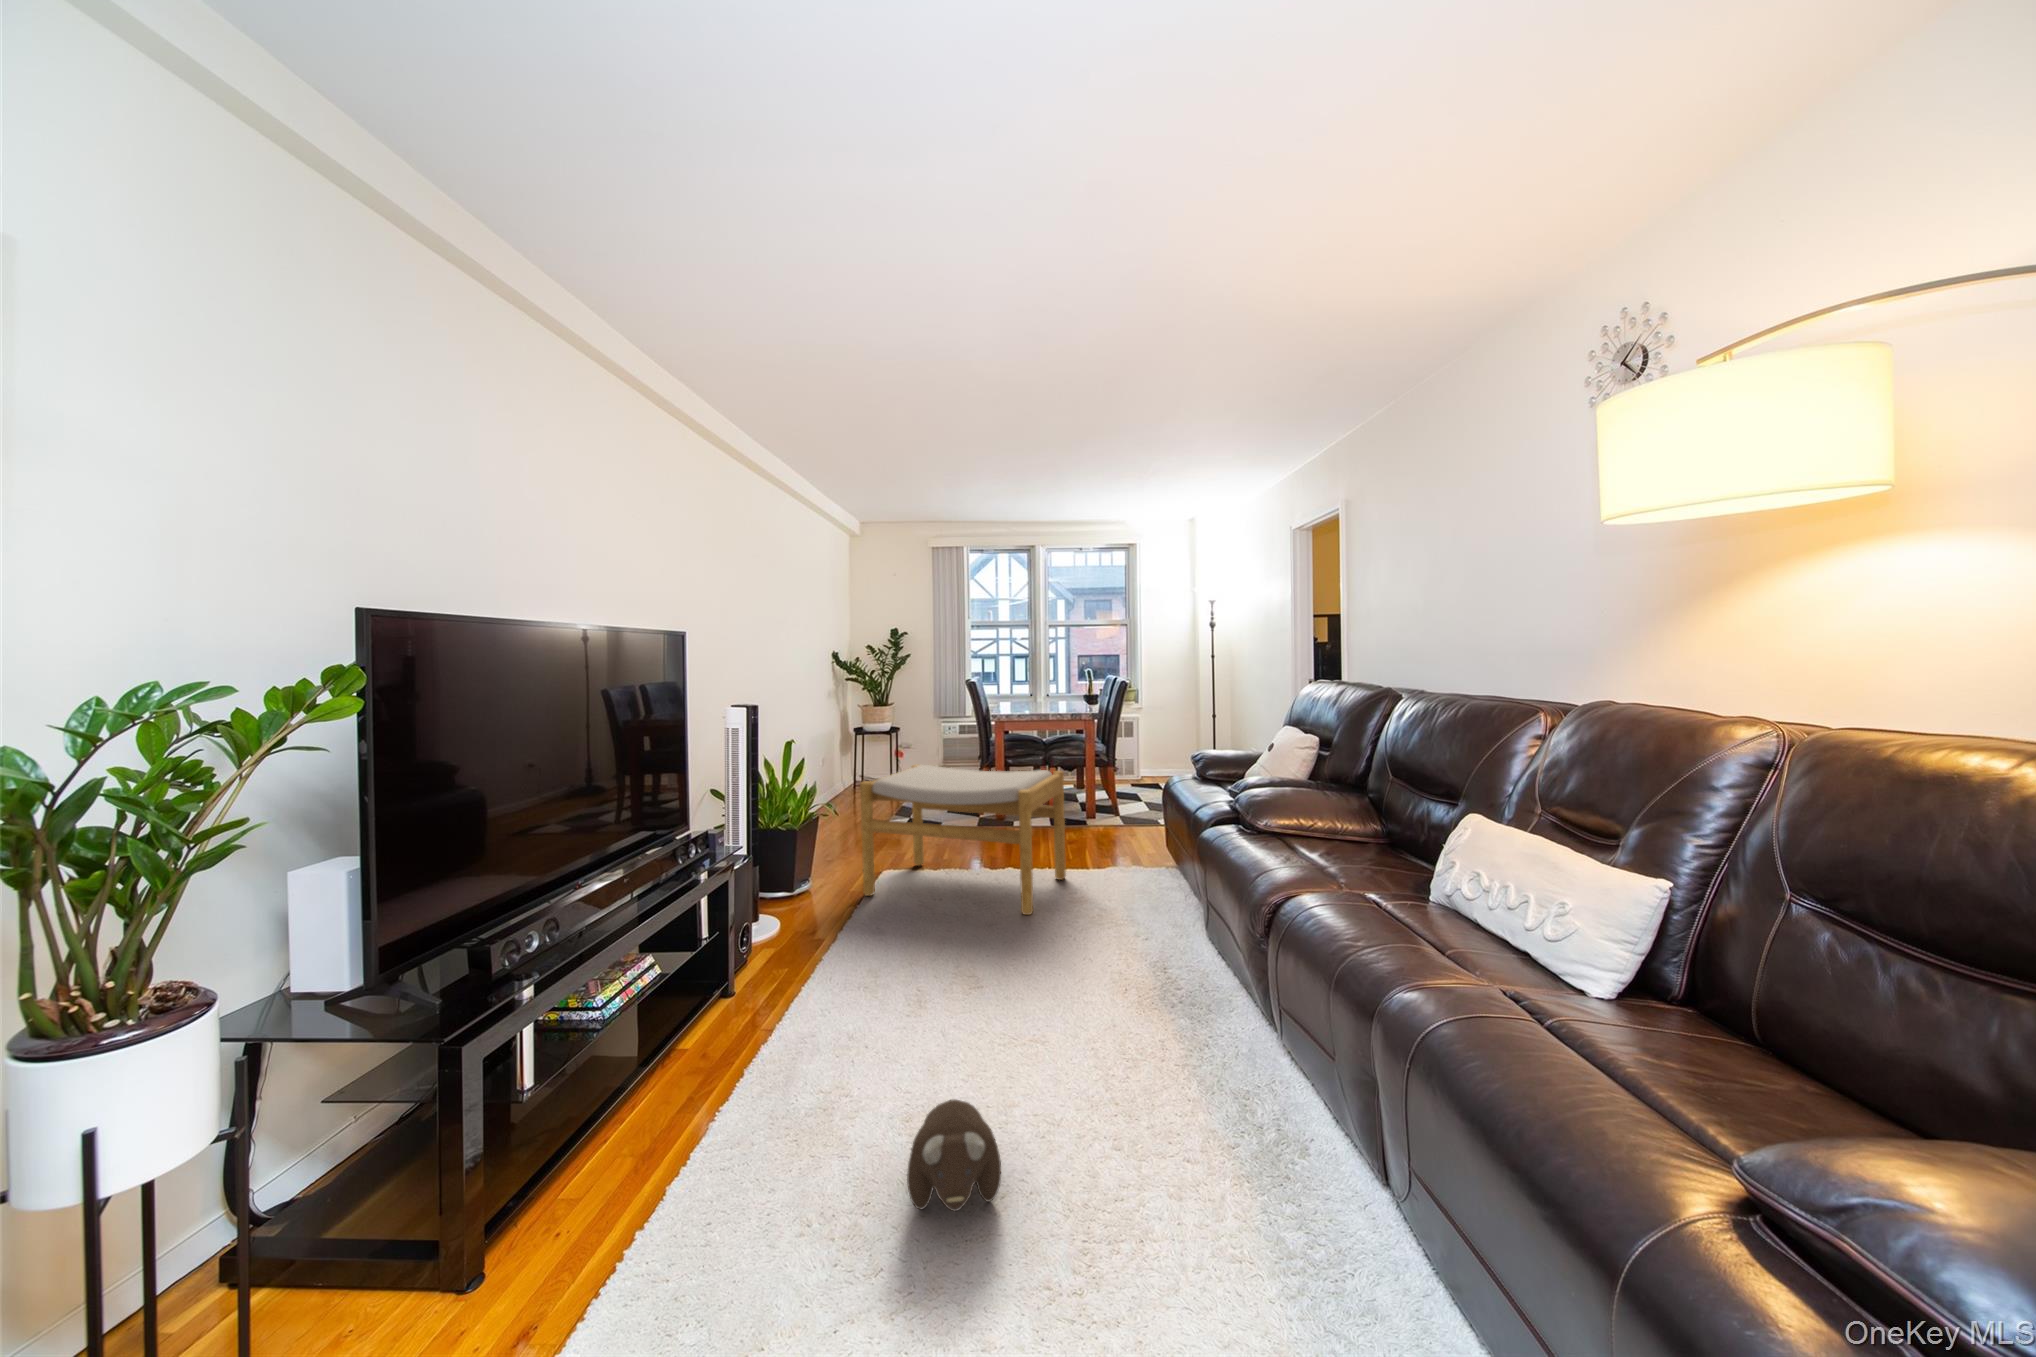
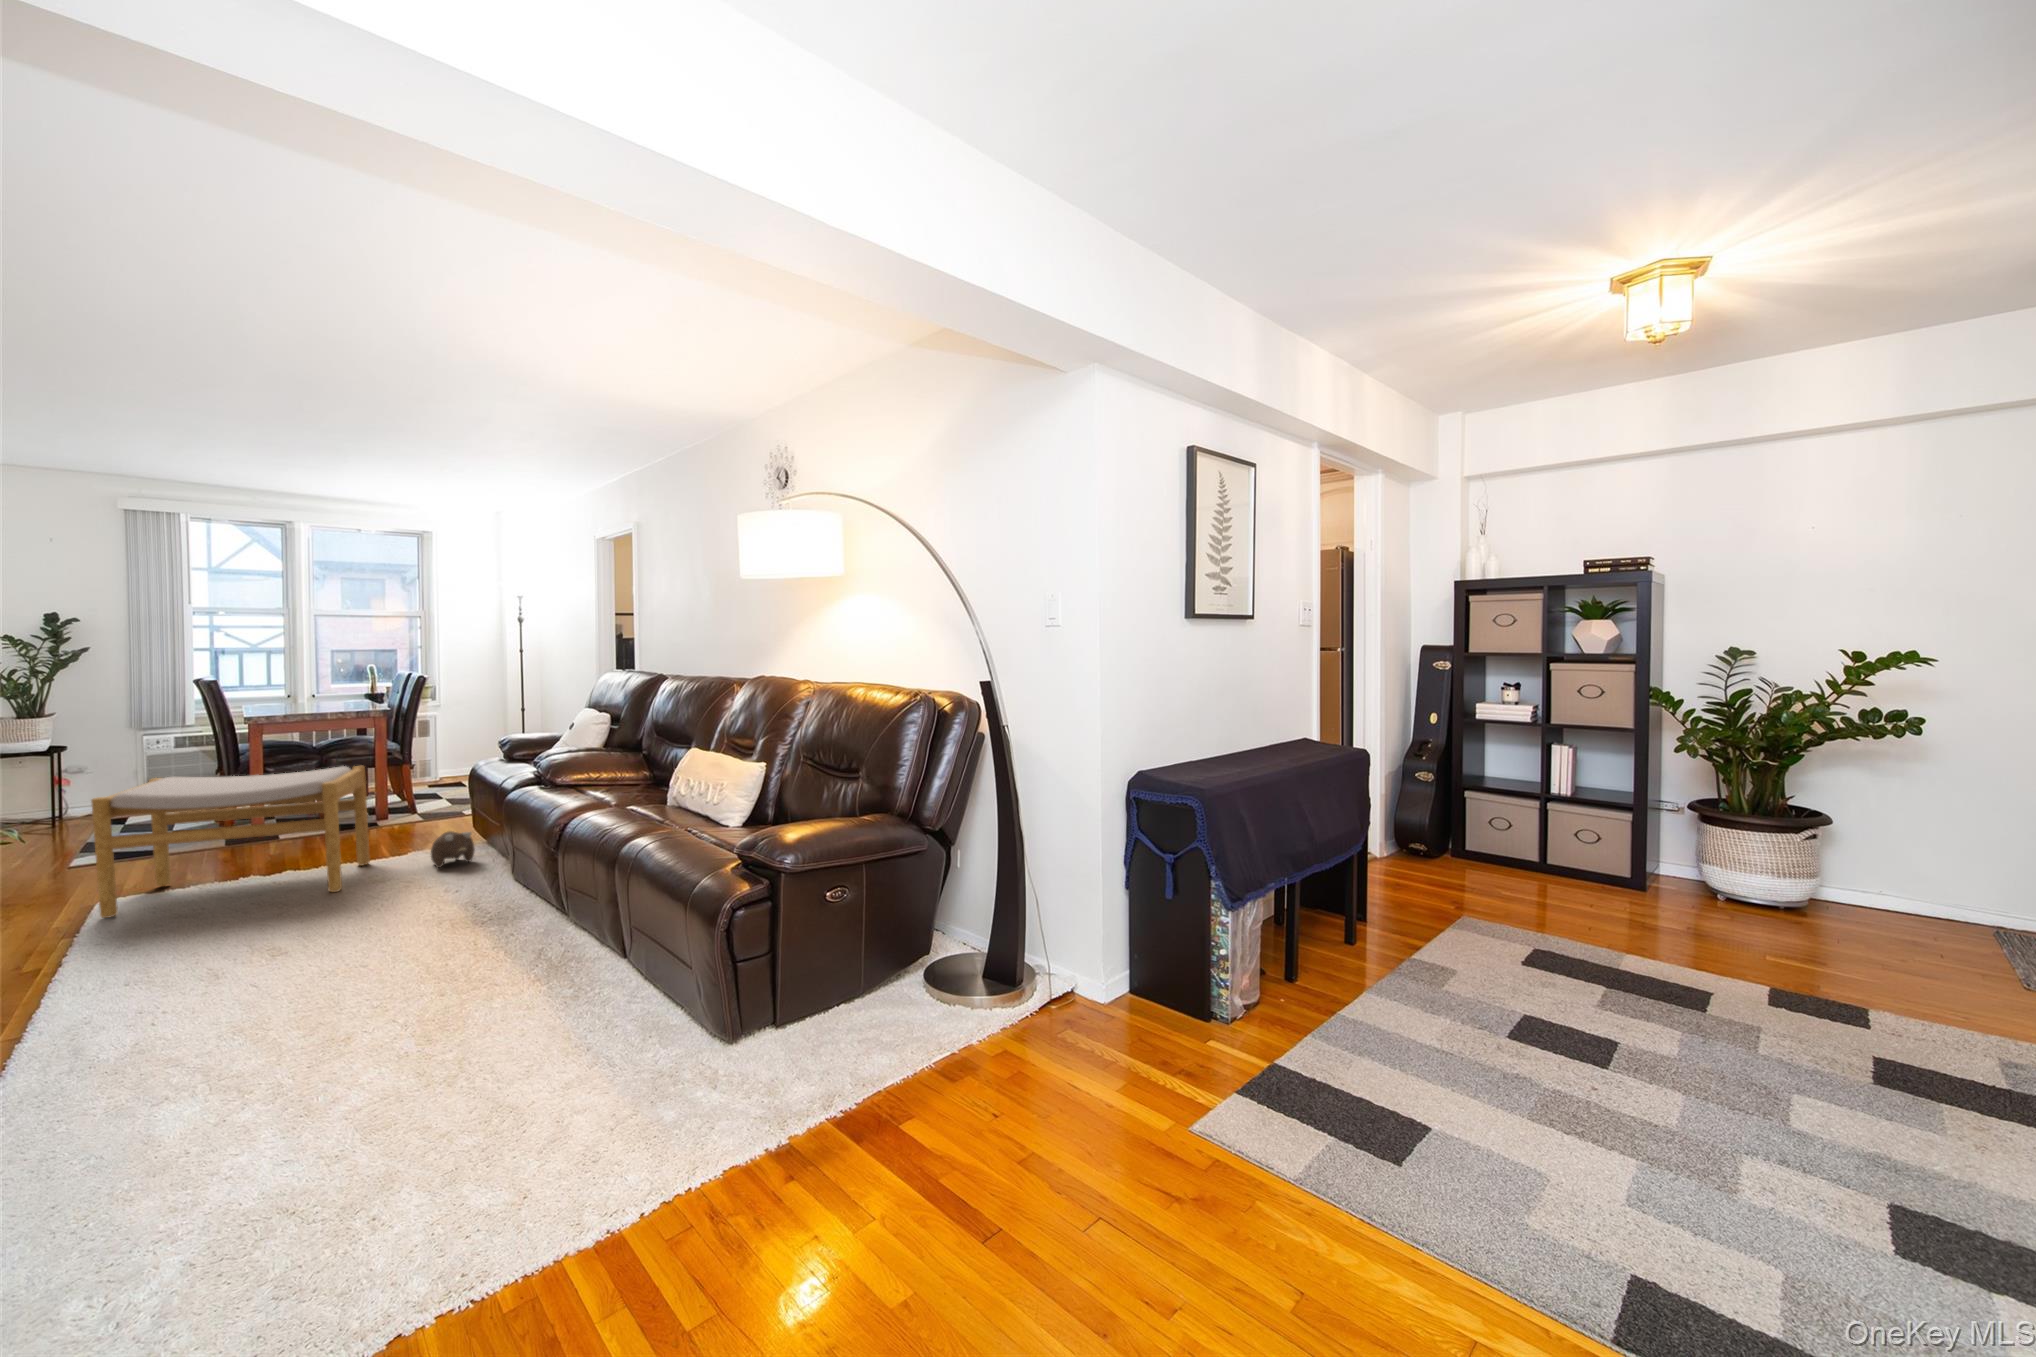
plush toy: present [907,1100,1001,1211] -> present [431,831,475,868]

